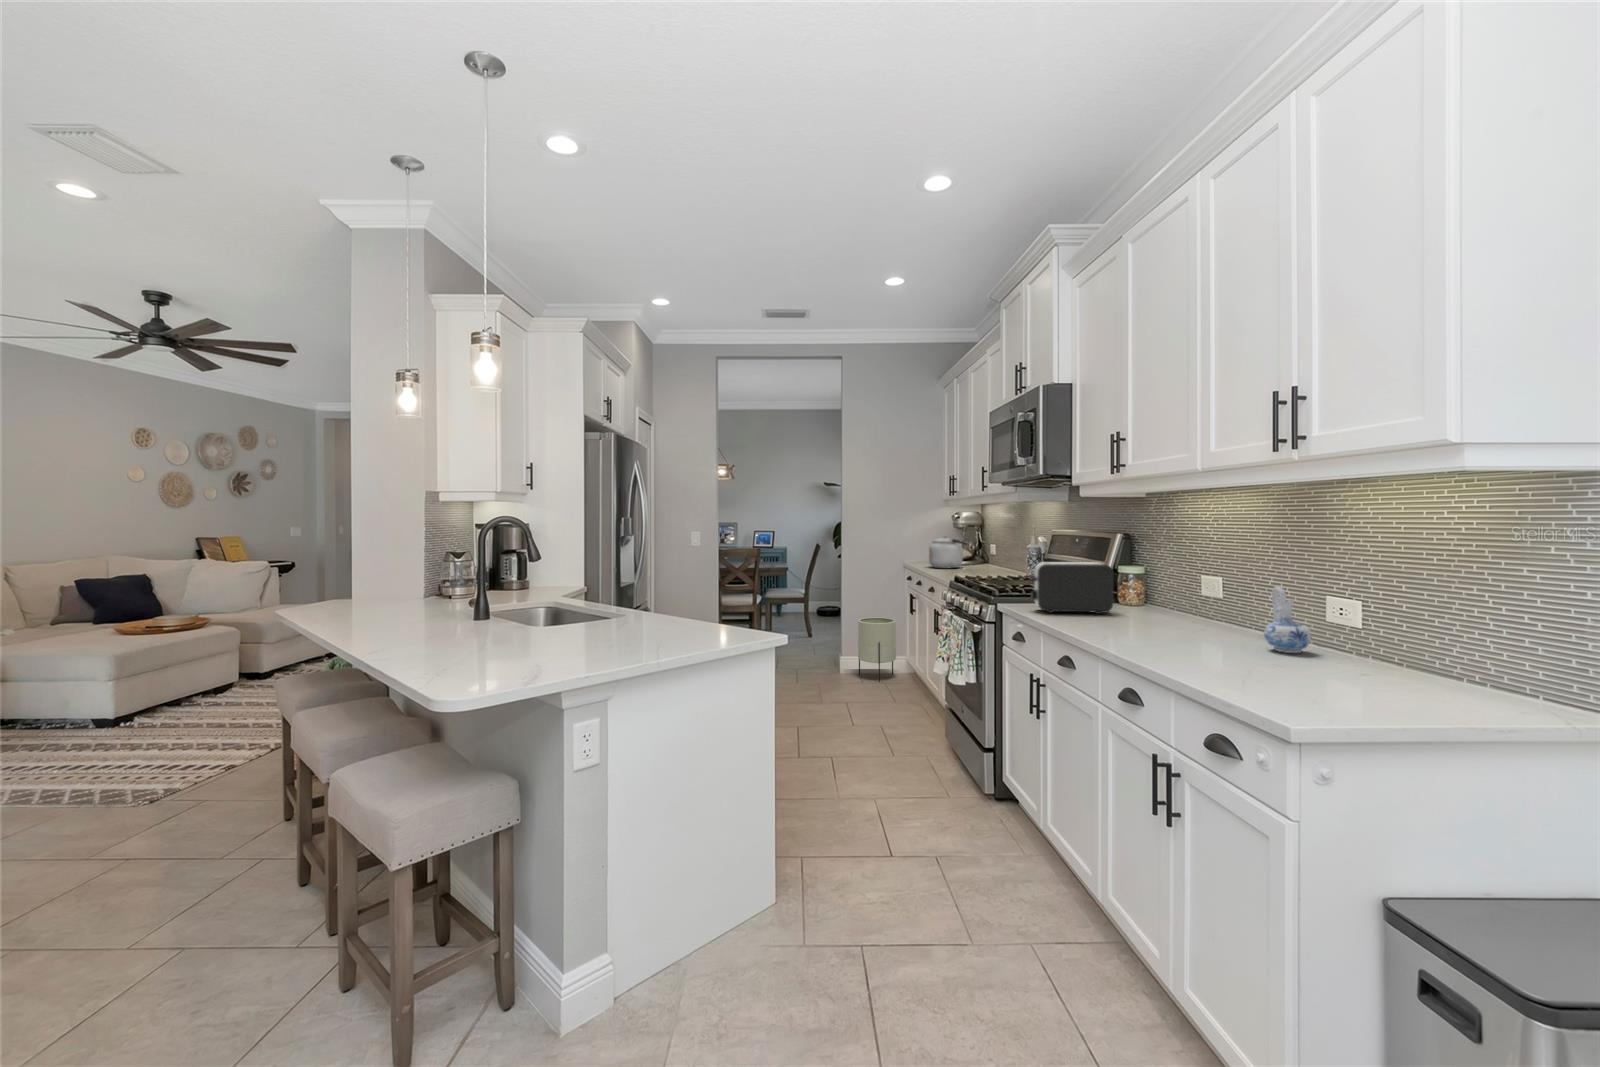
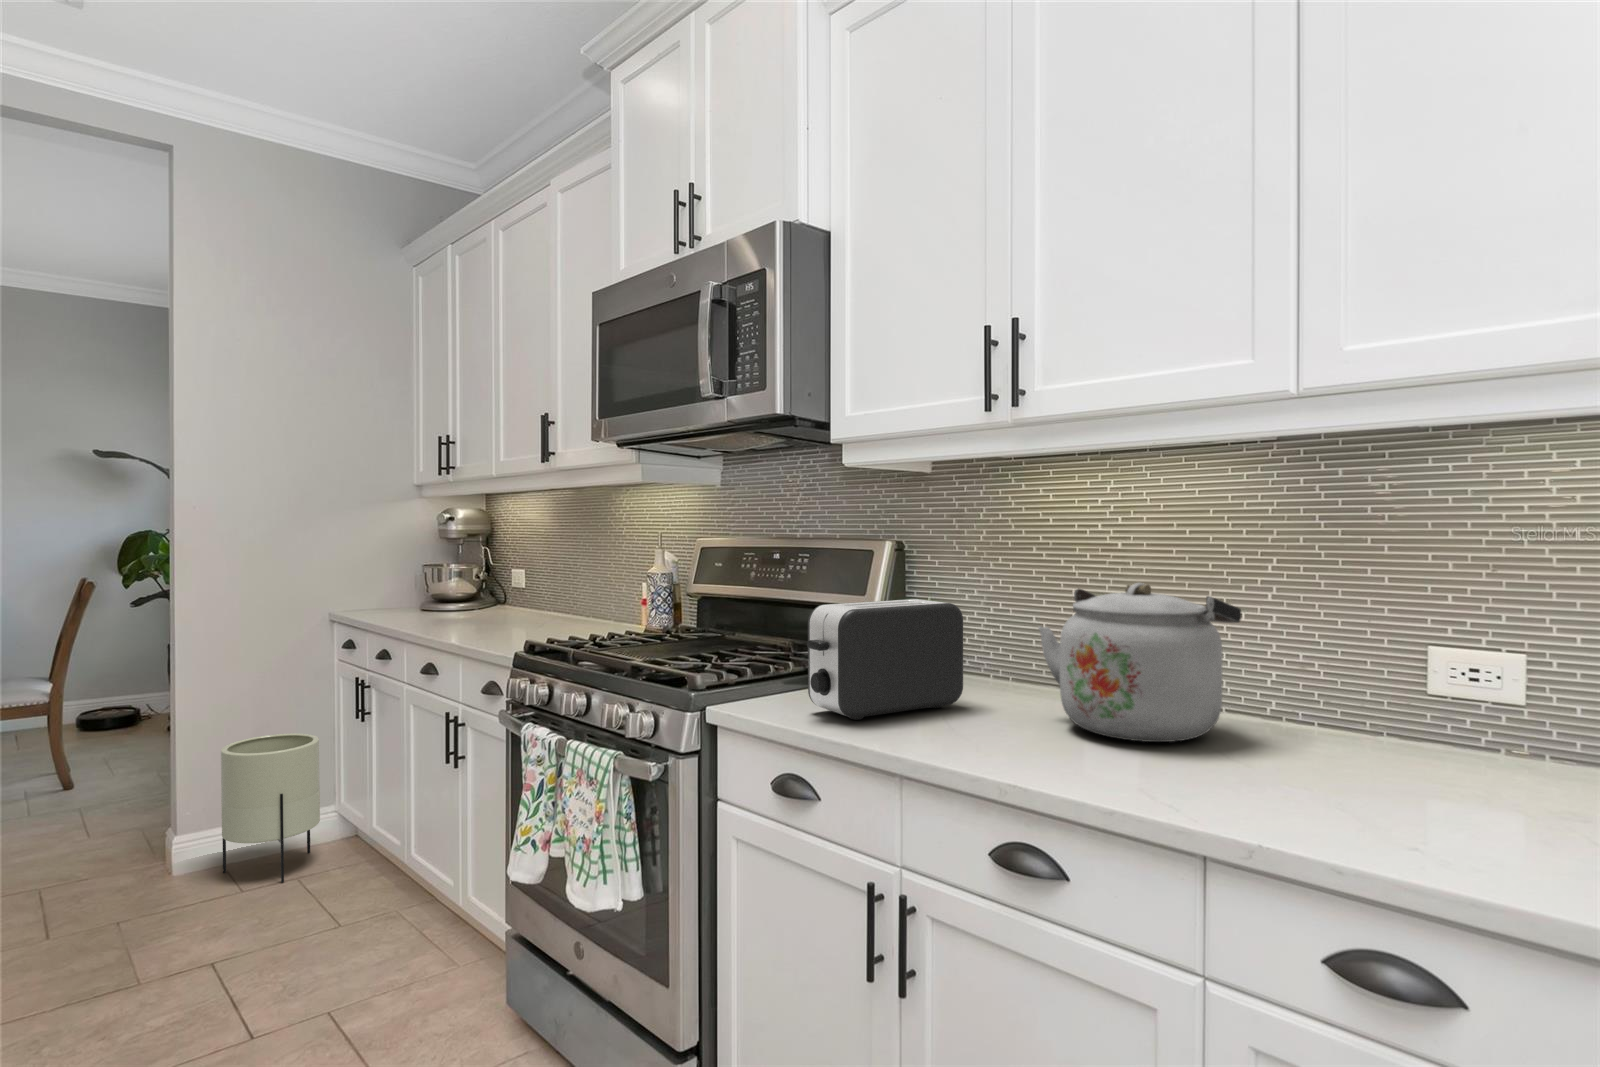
kettle: present [929,536,967,568] -> present [1038,583,1242,742]
ceramic pitcher: present [1264,587,1311,653] -> none [1389,636,1481,770]

